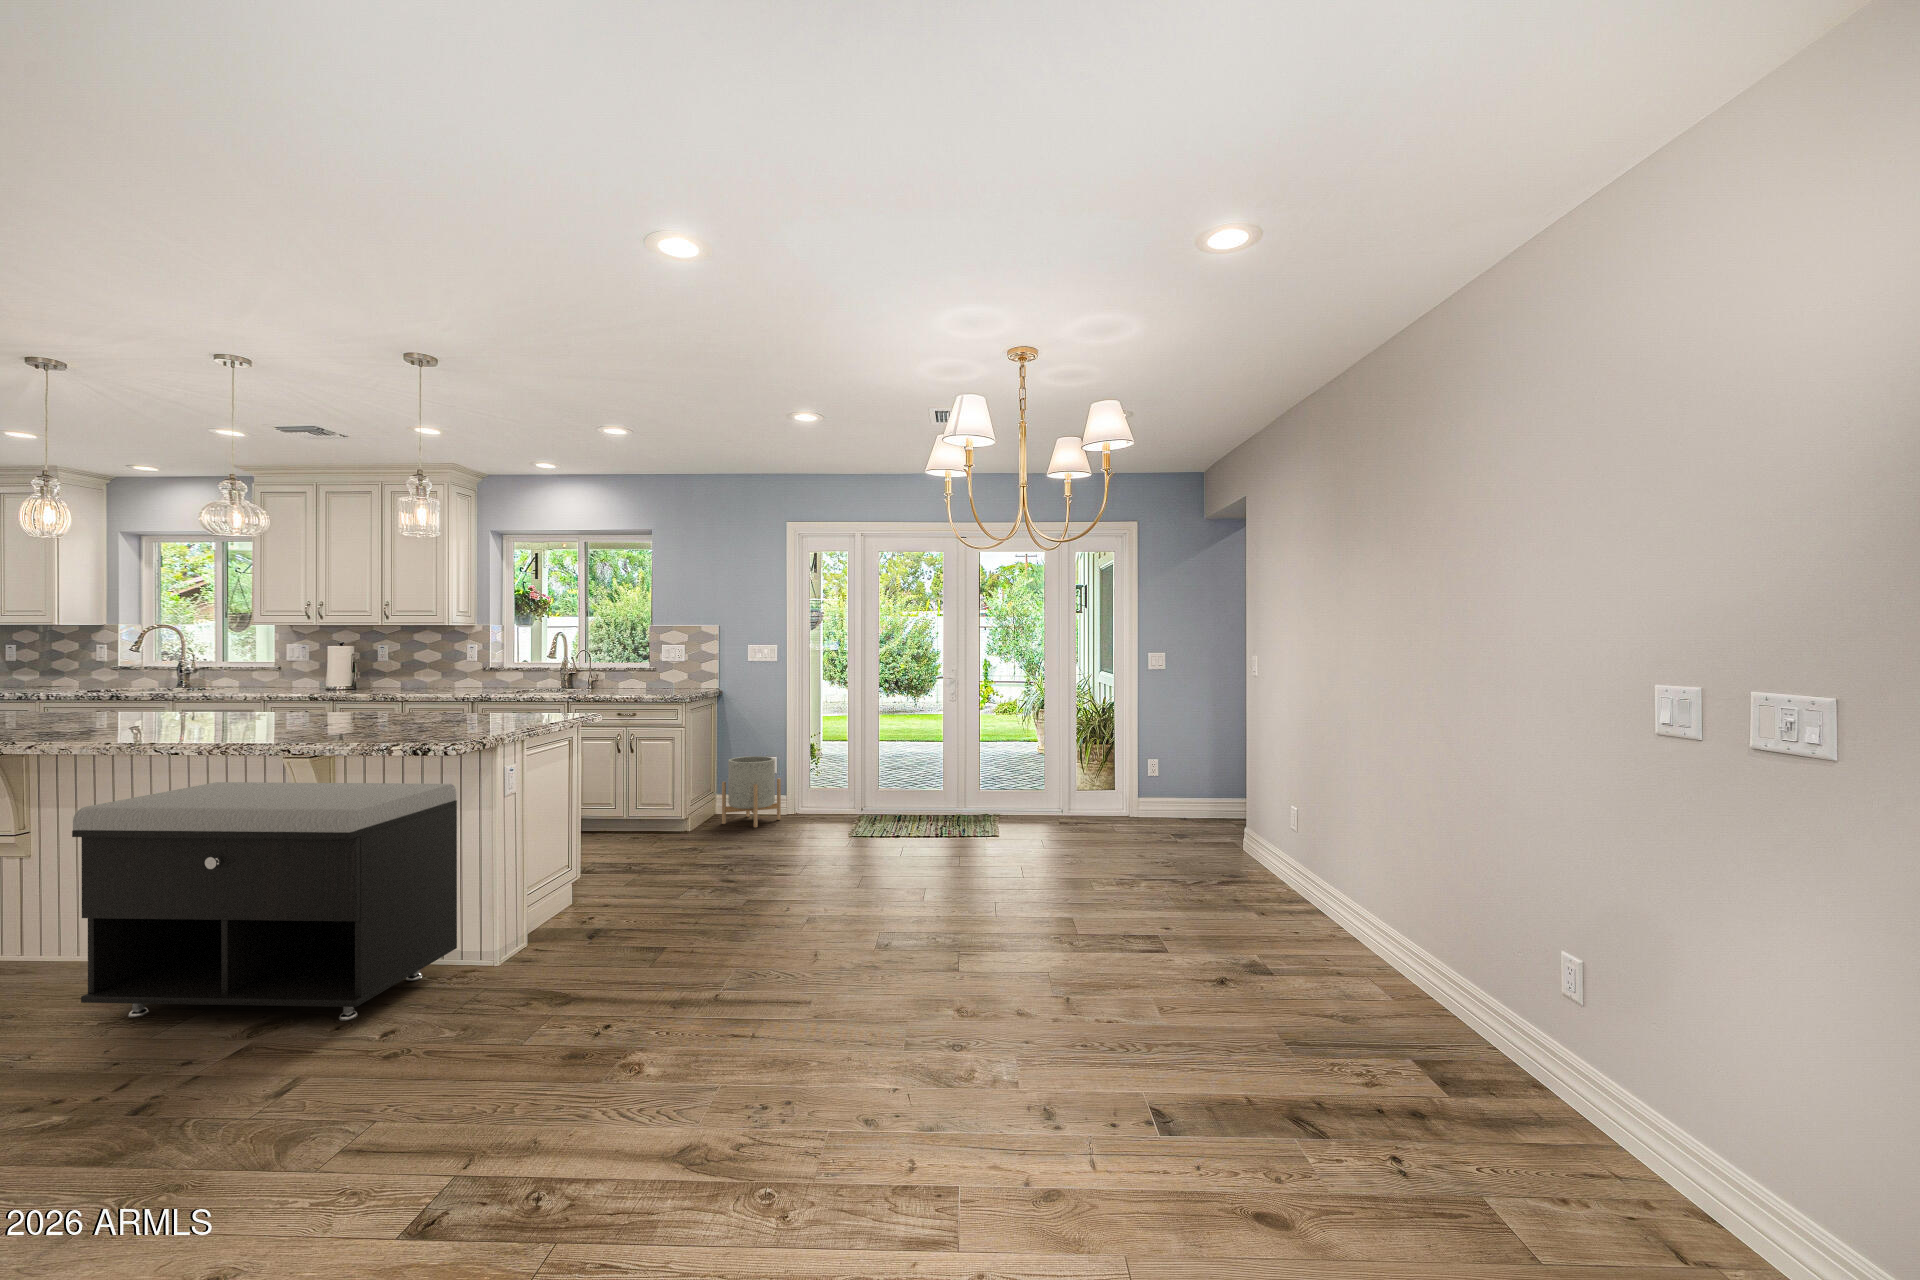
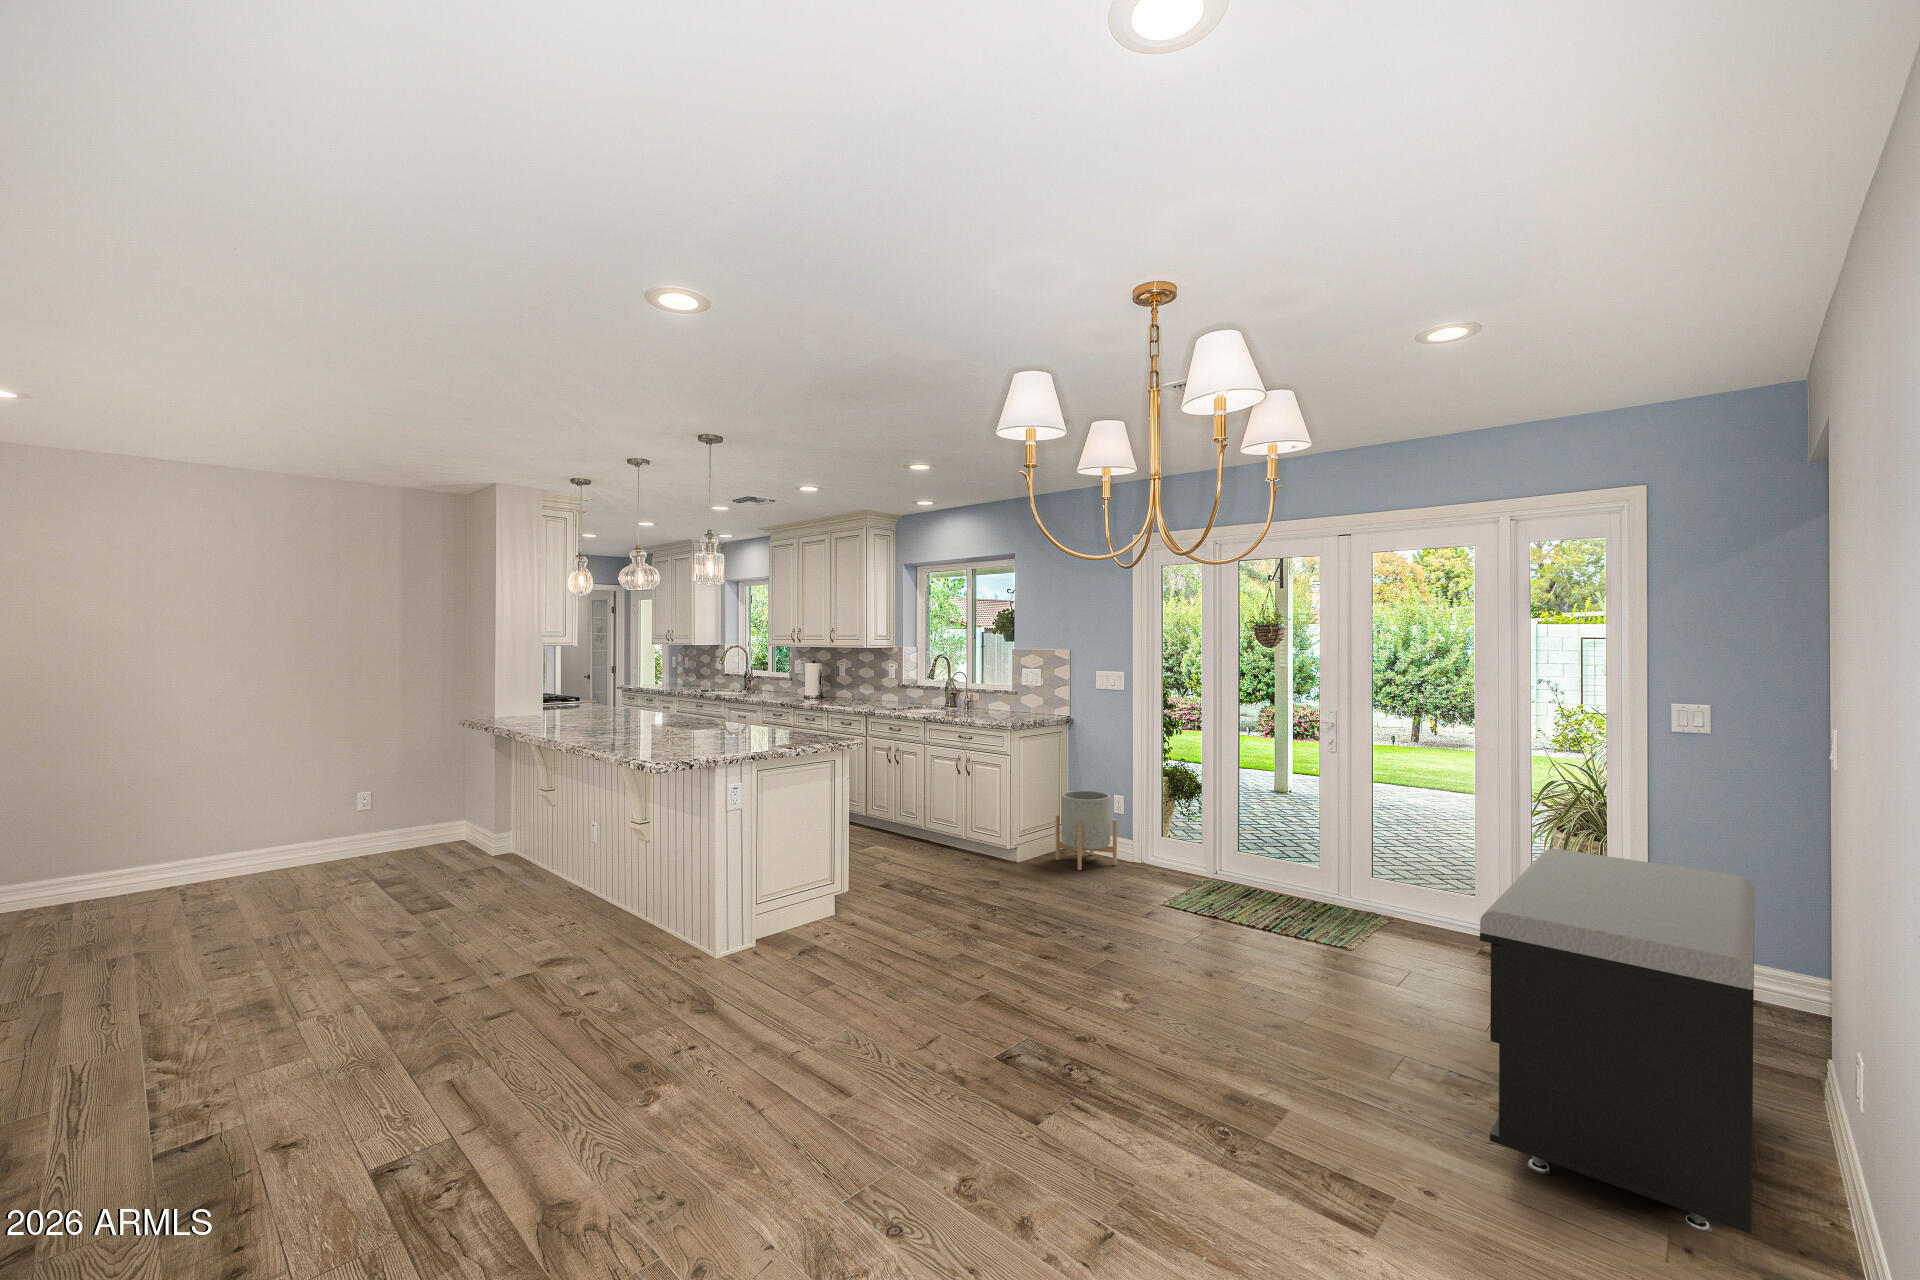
storage bench: present [72,782,457,1021] -> present [1480,849,1754,1234]

